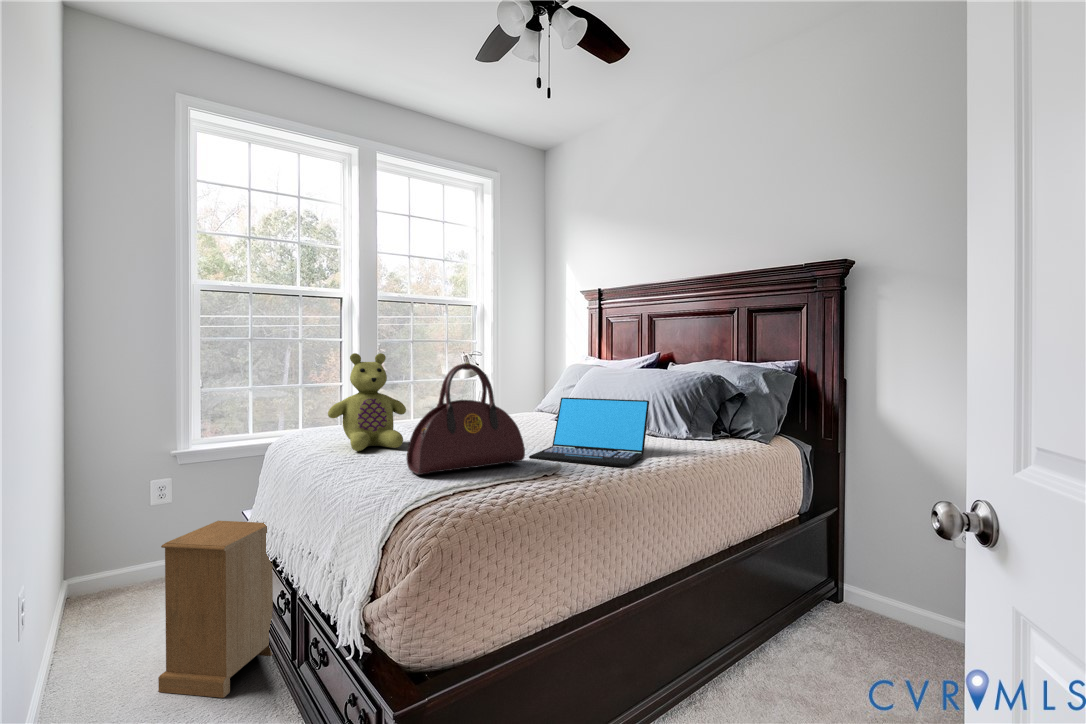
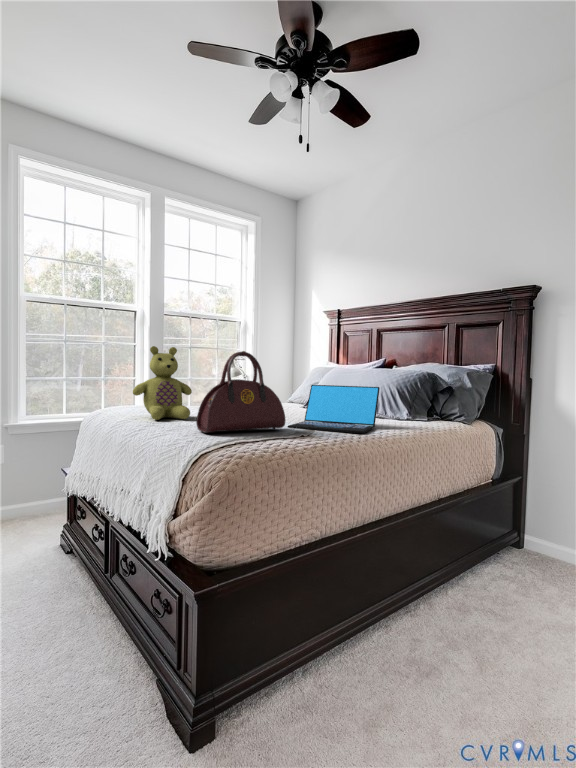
nightstand: present [158,521,273,698] -> none [2,473,89,603]

